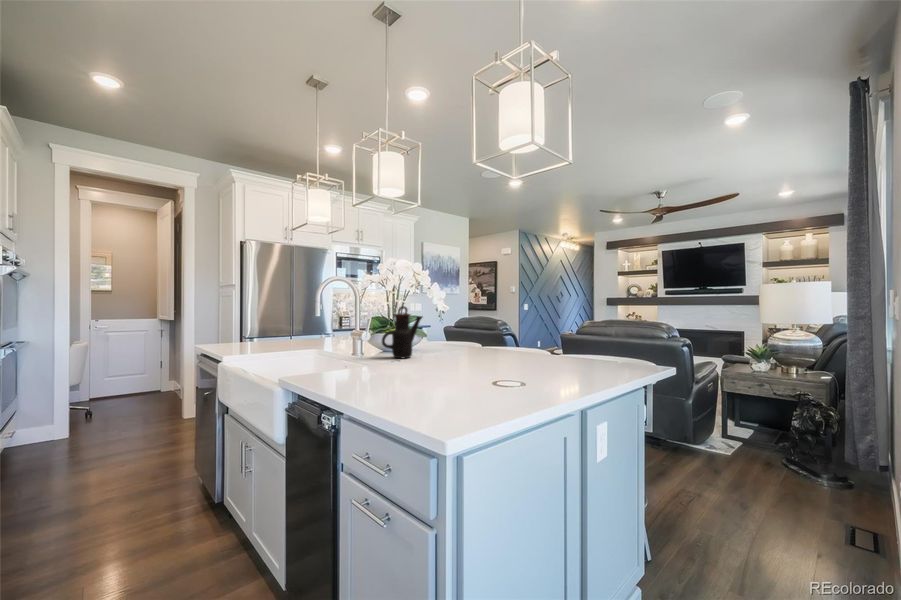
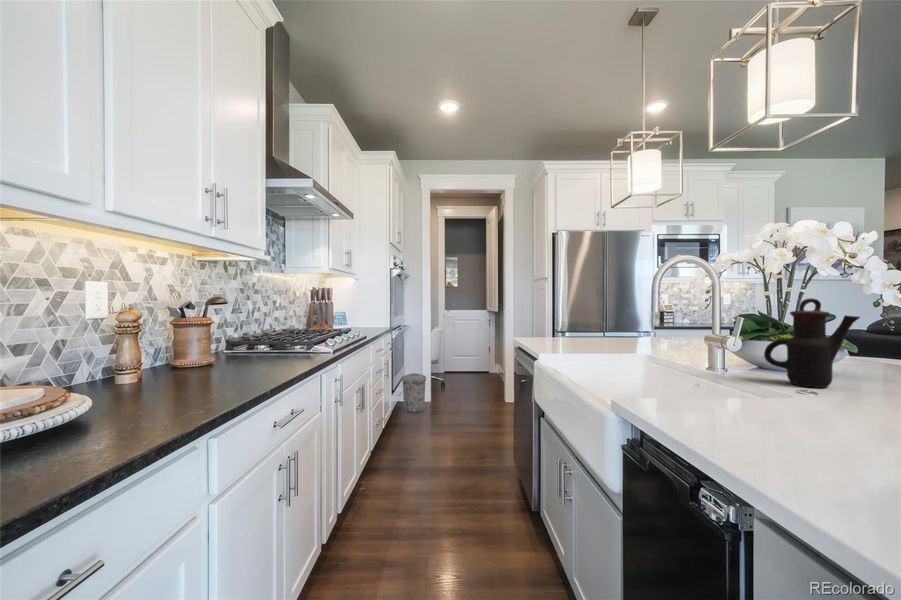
trash can: none [18,403,64,455] -> present [402,374,426,412]

